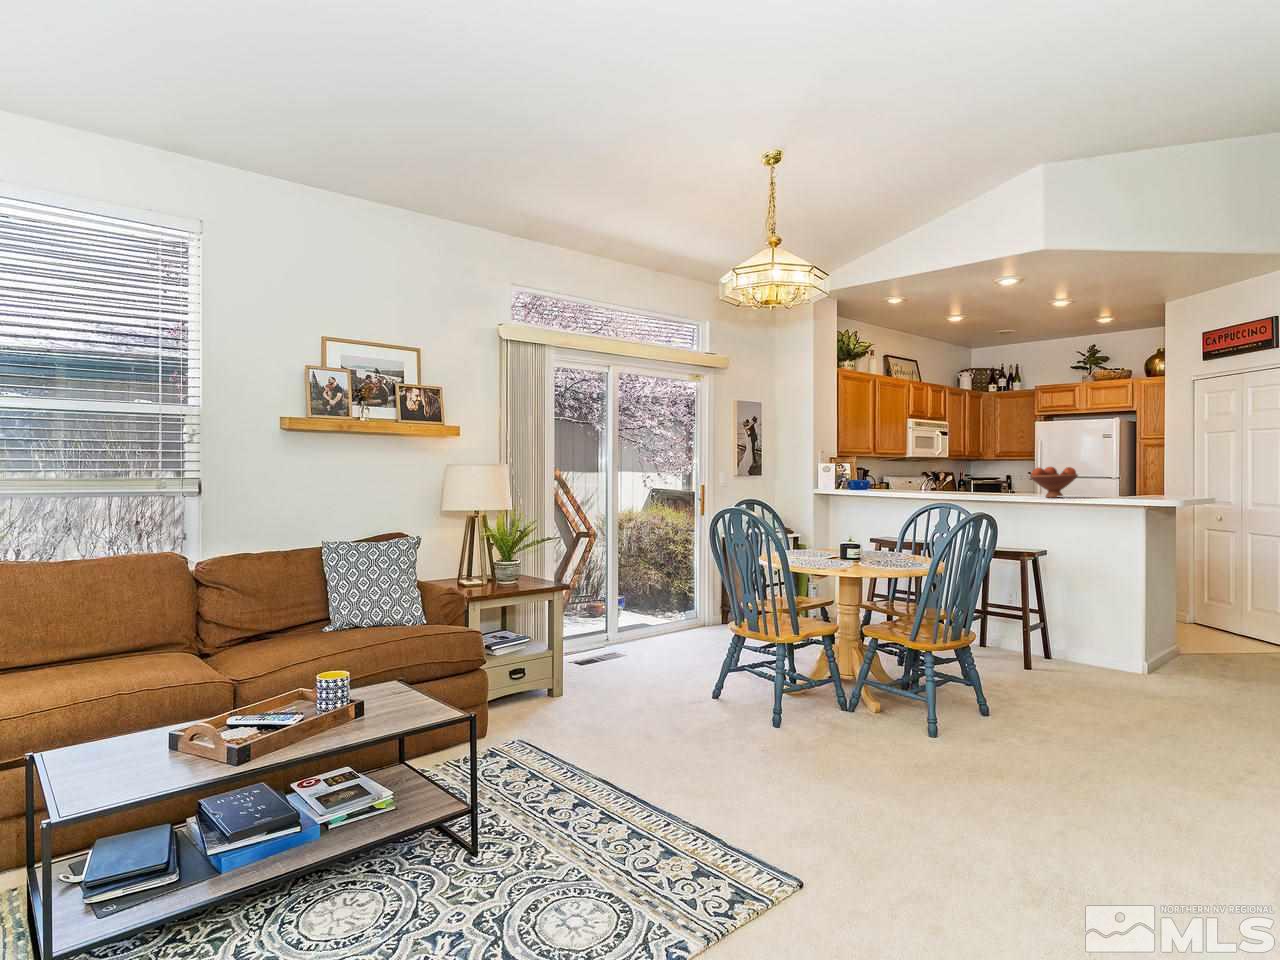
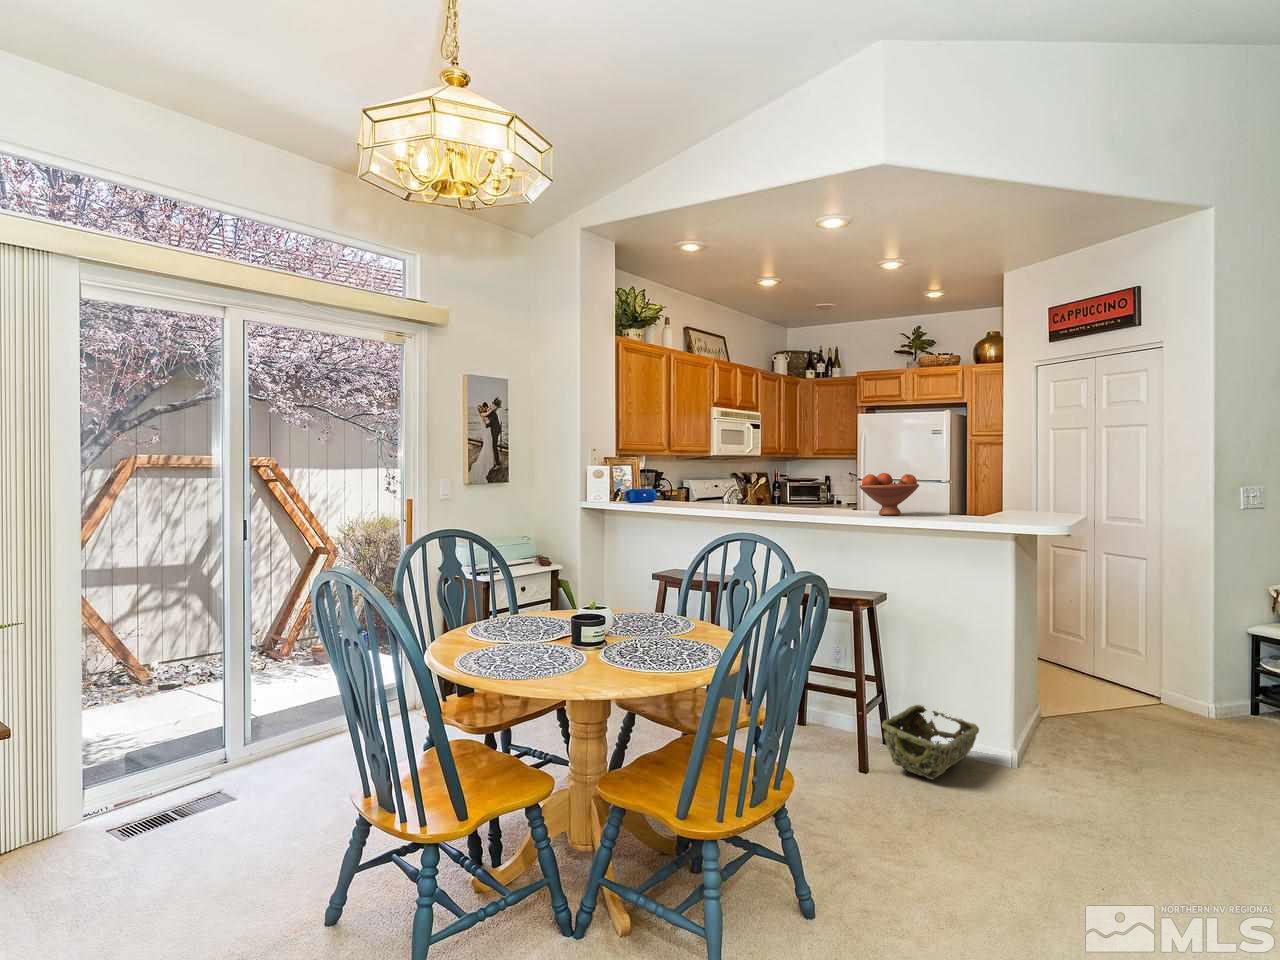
woven basket: none [1042,630,1118,673] -> present [882,705,979,779]

